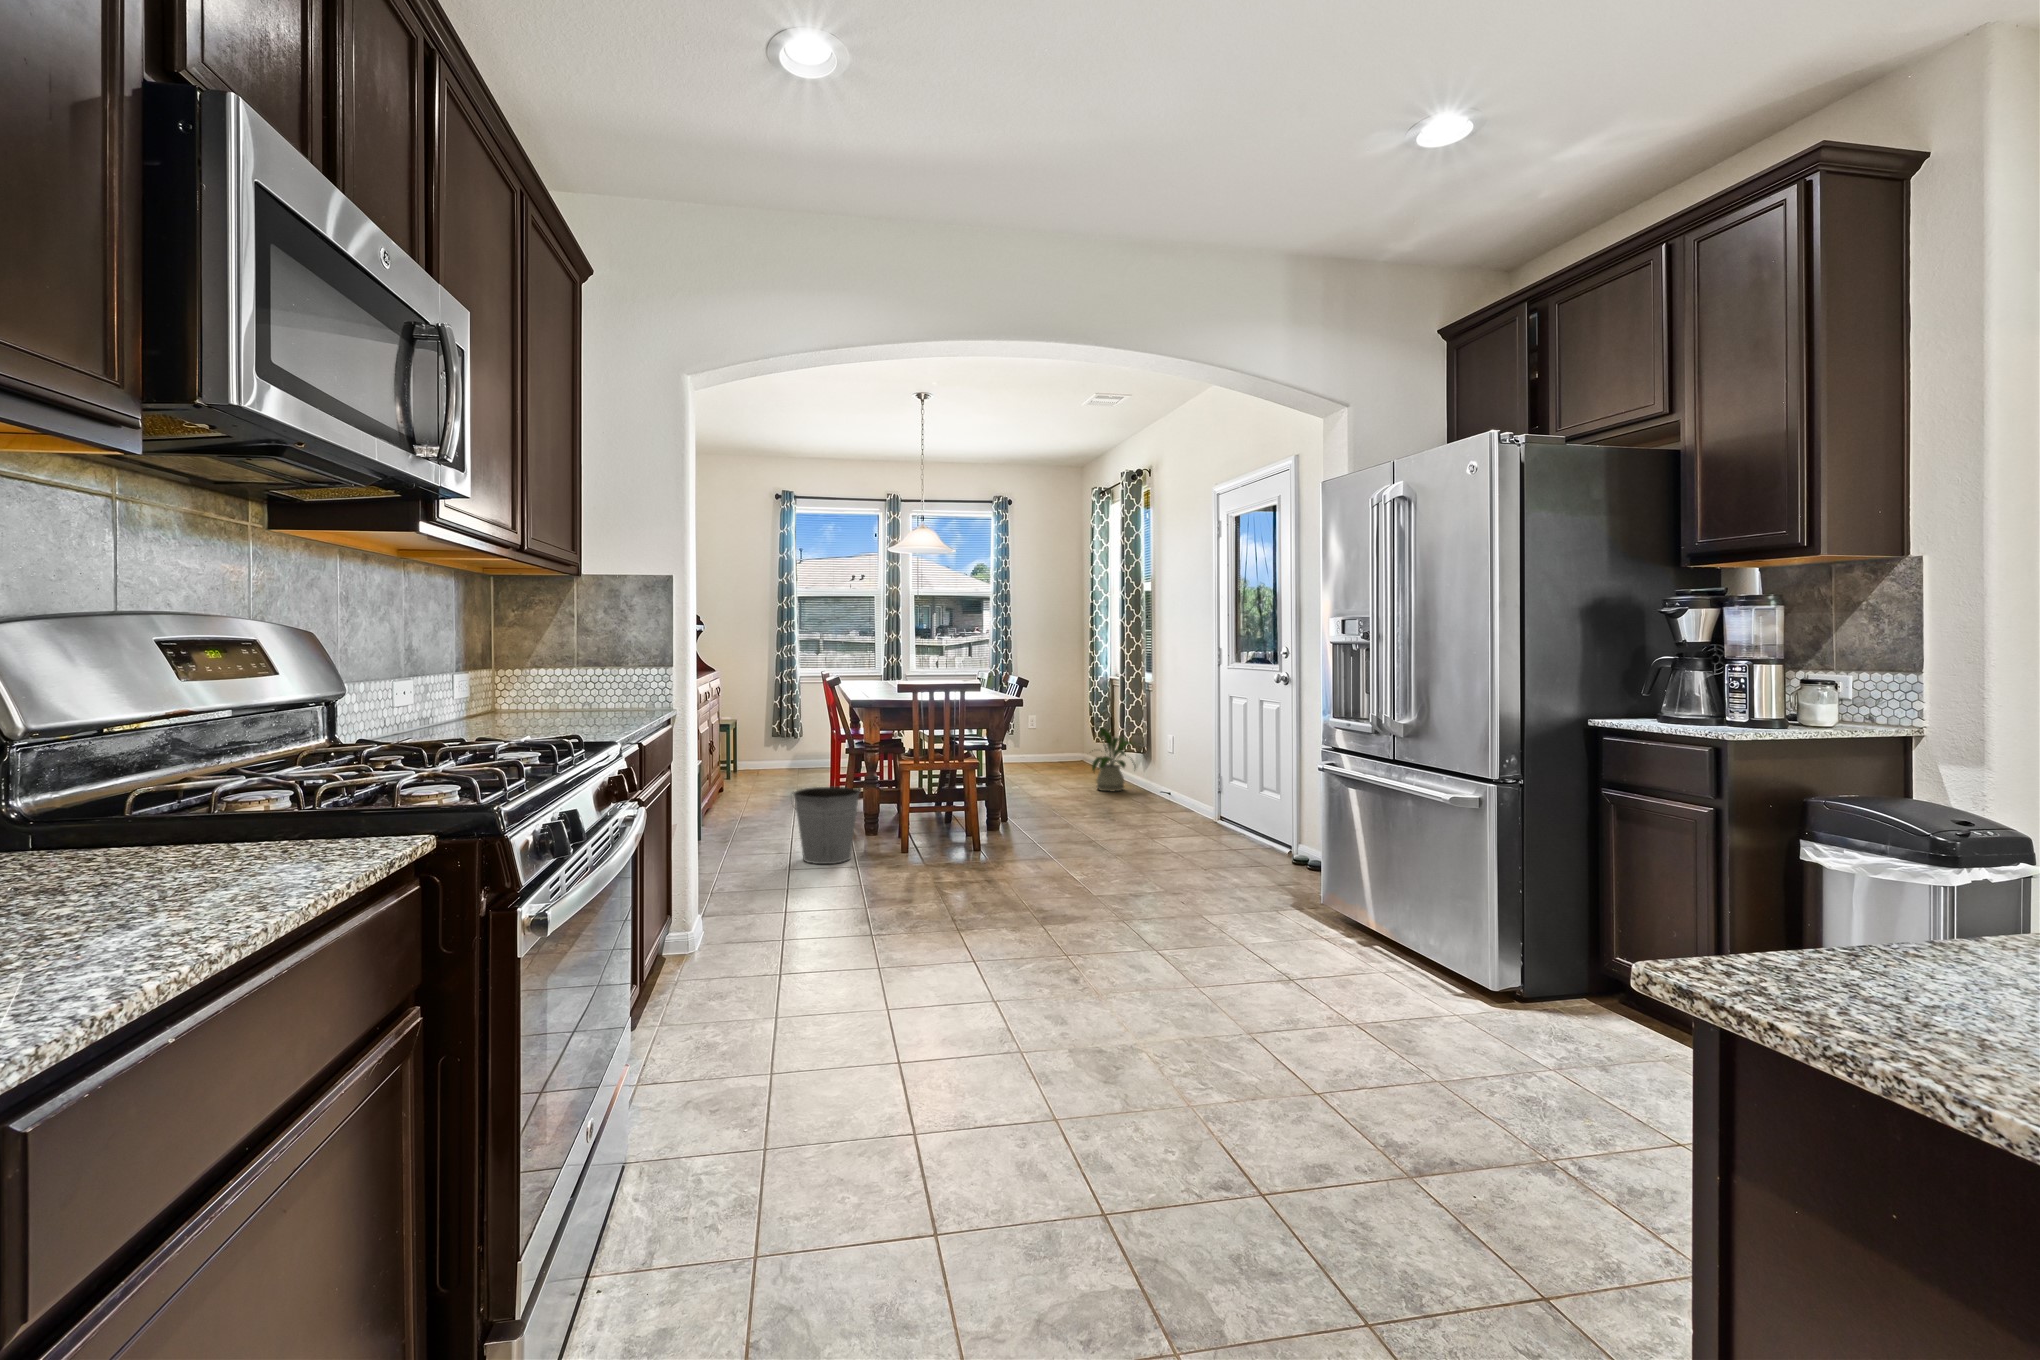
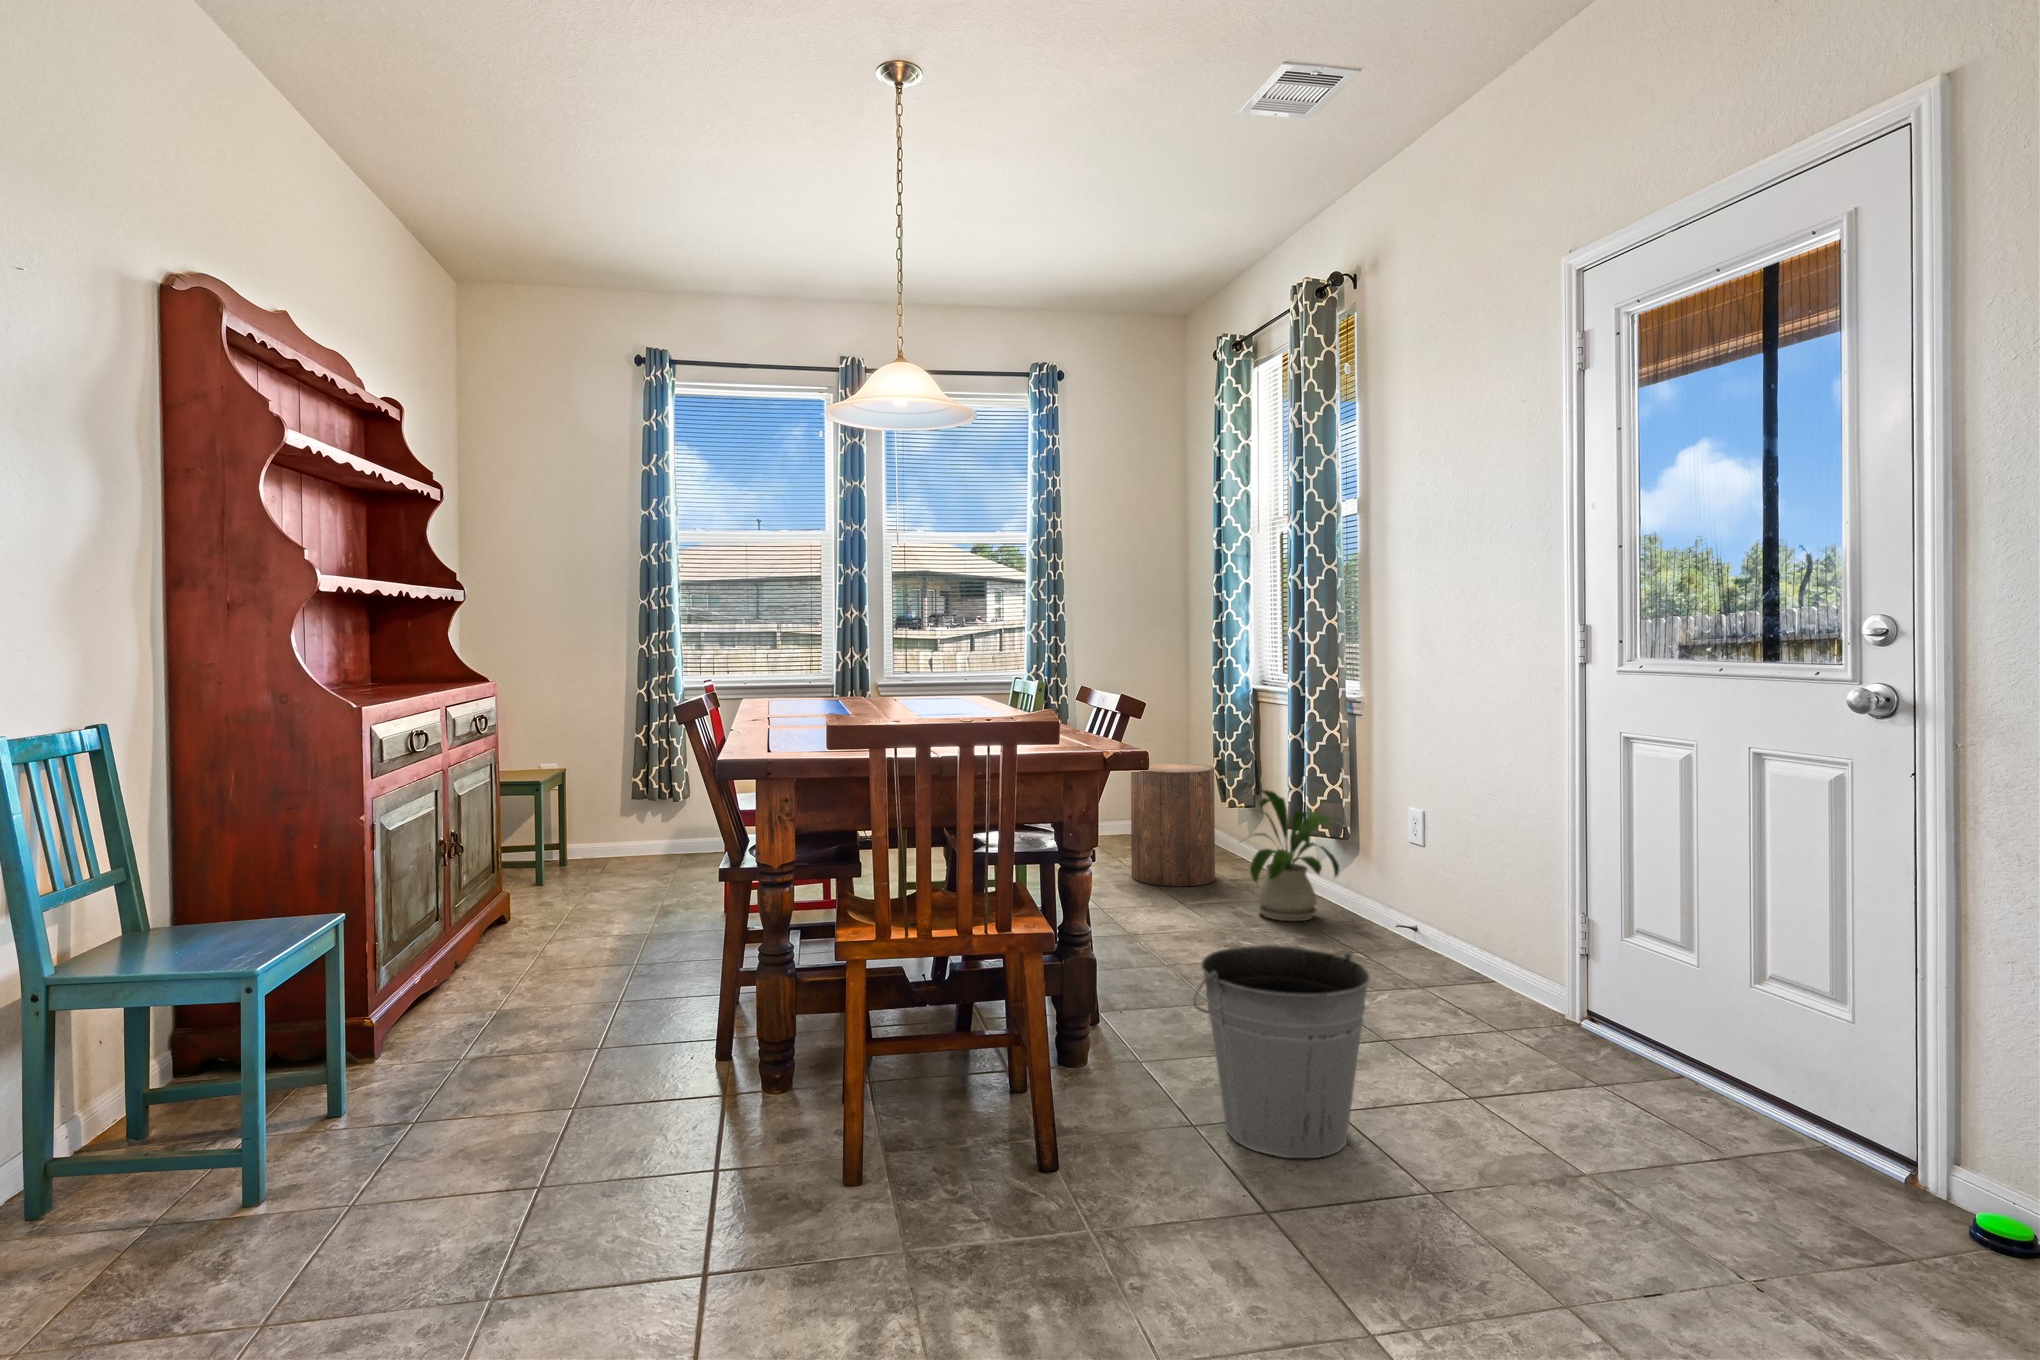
stool: none [1040,717,1083,780] -> present [1131,763,1215,886]
bucket: present [792,787,860,864] -> present [1193,945,1371,1158]

